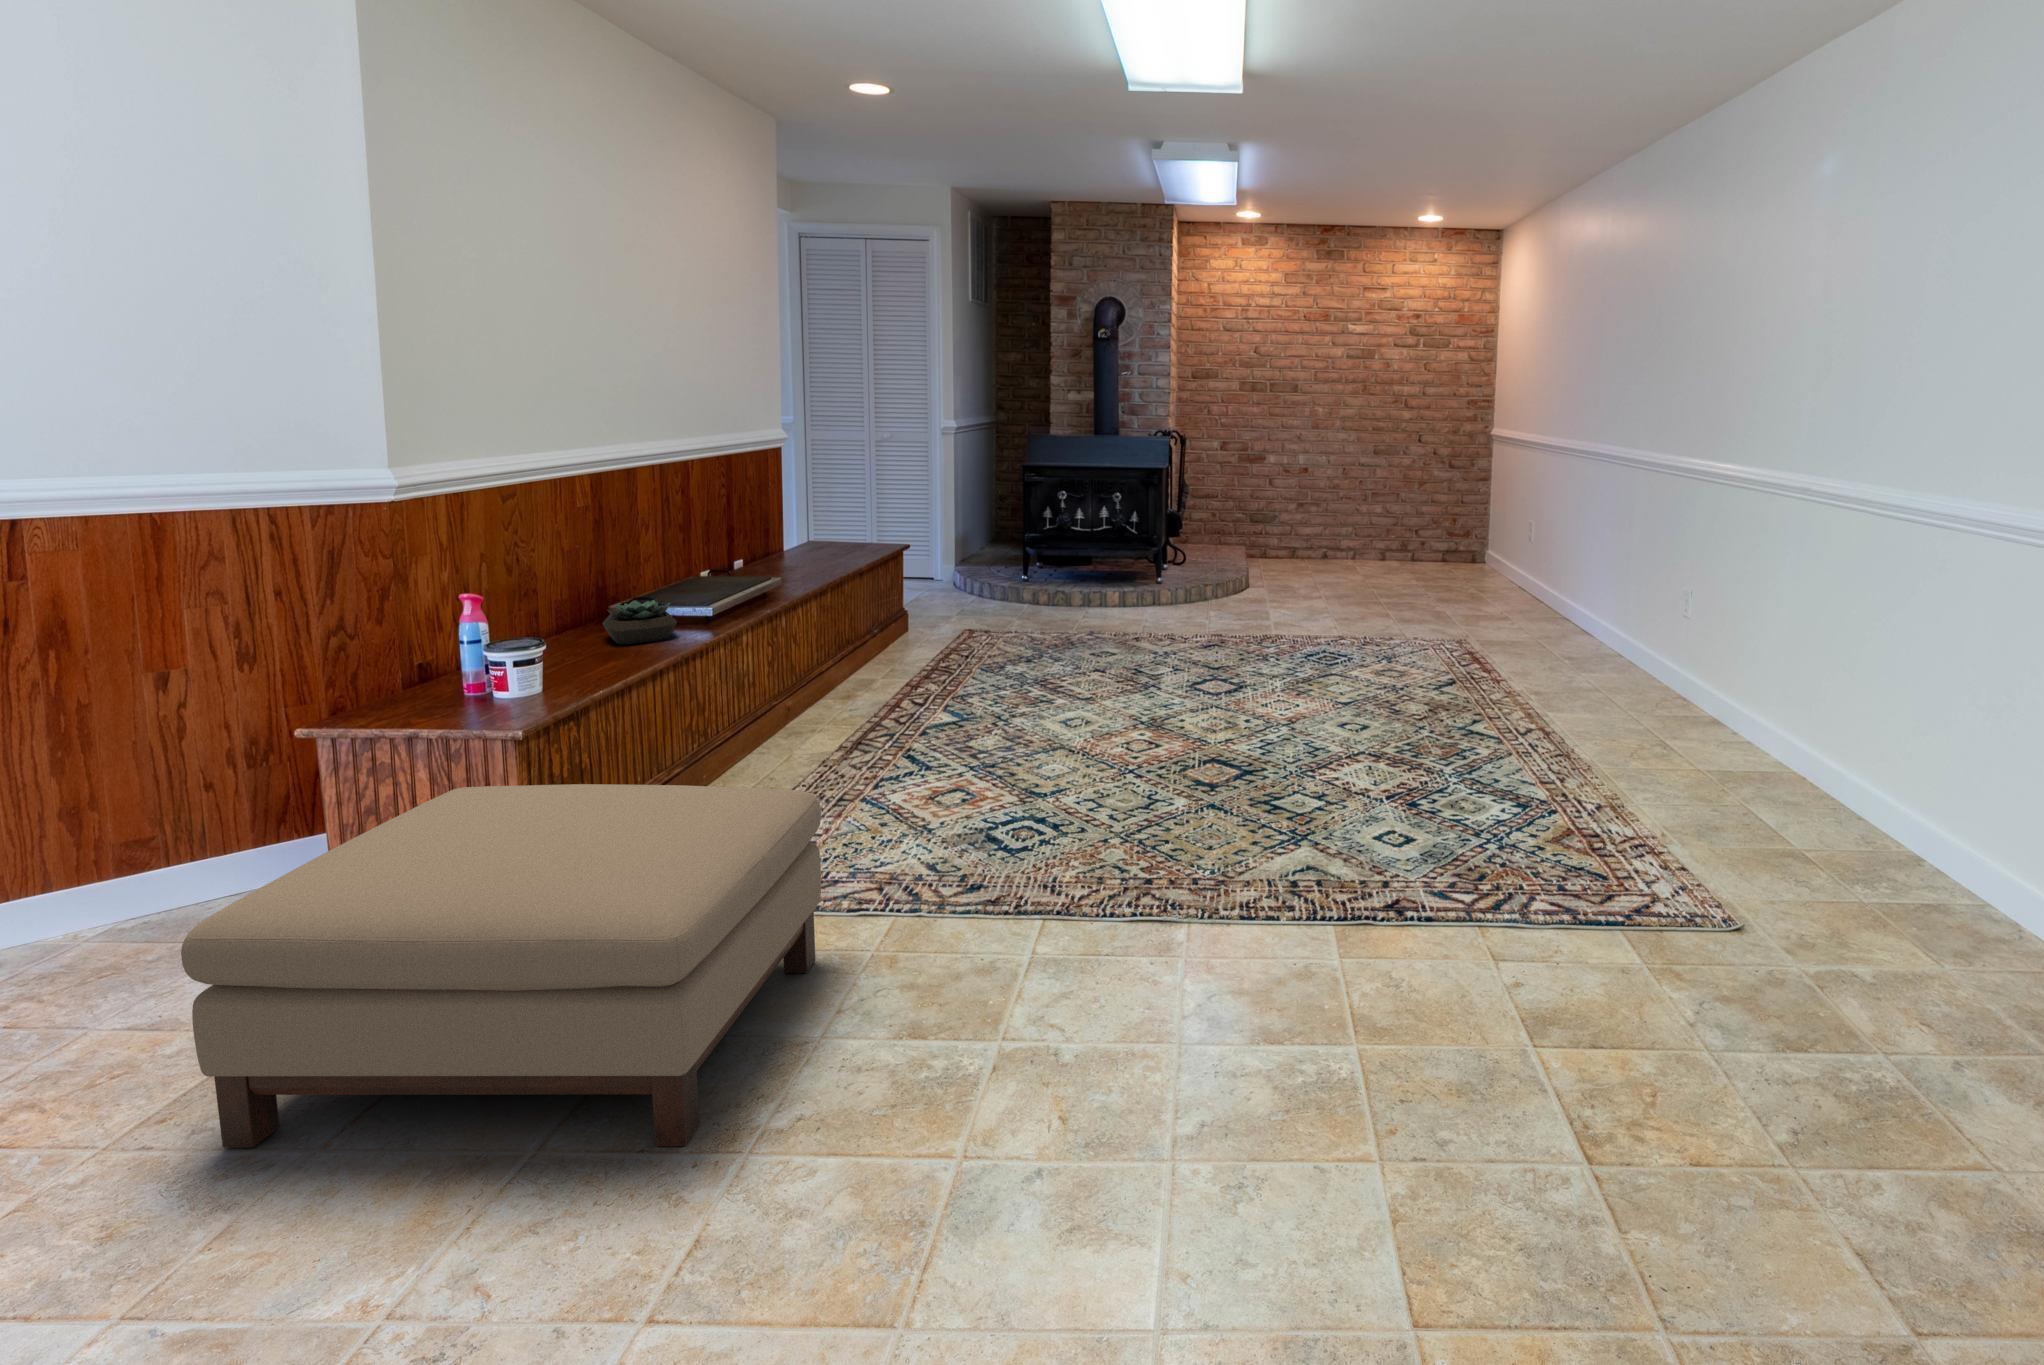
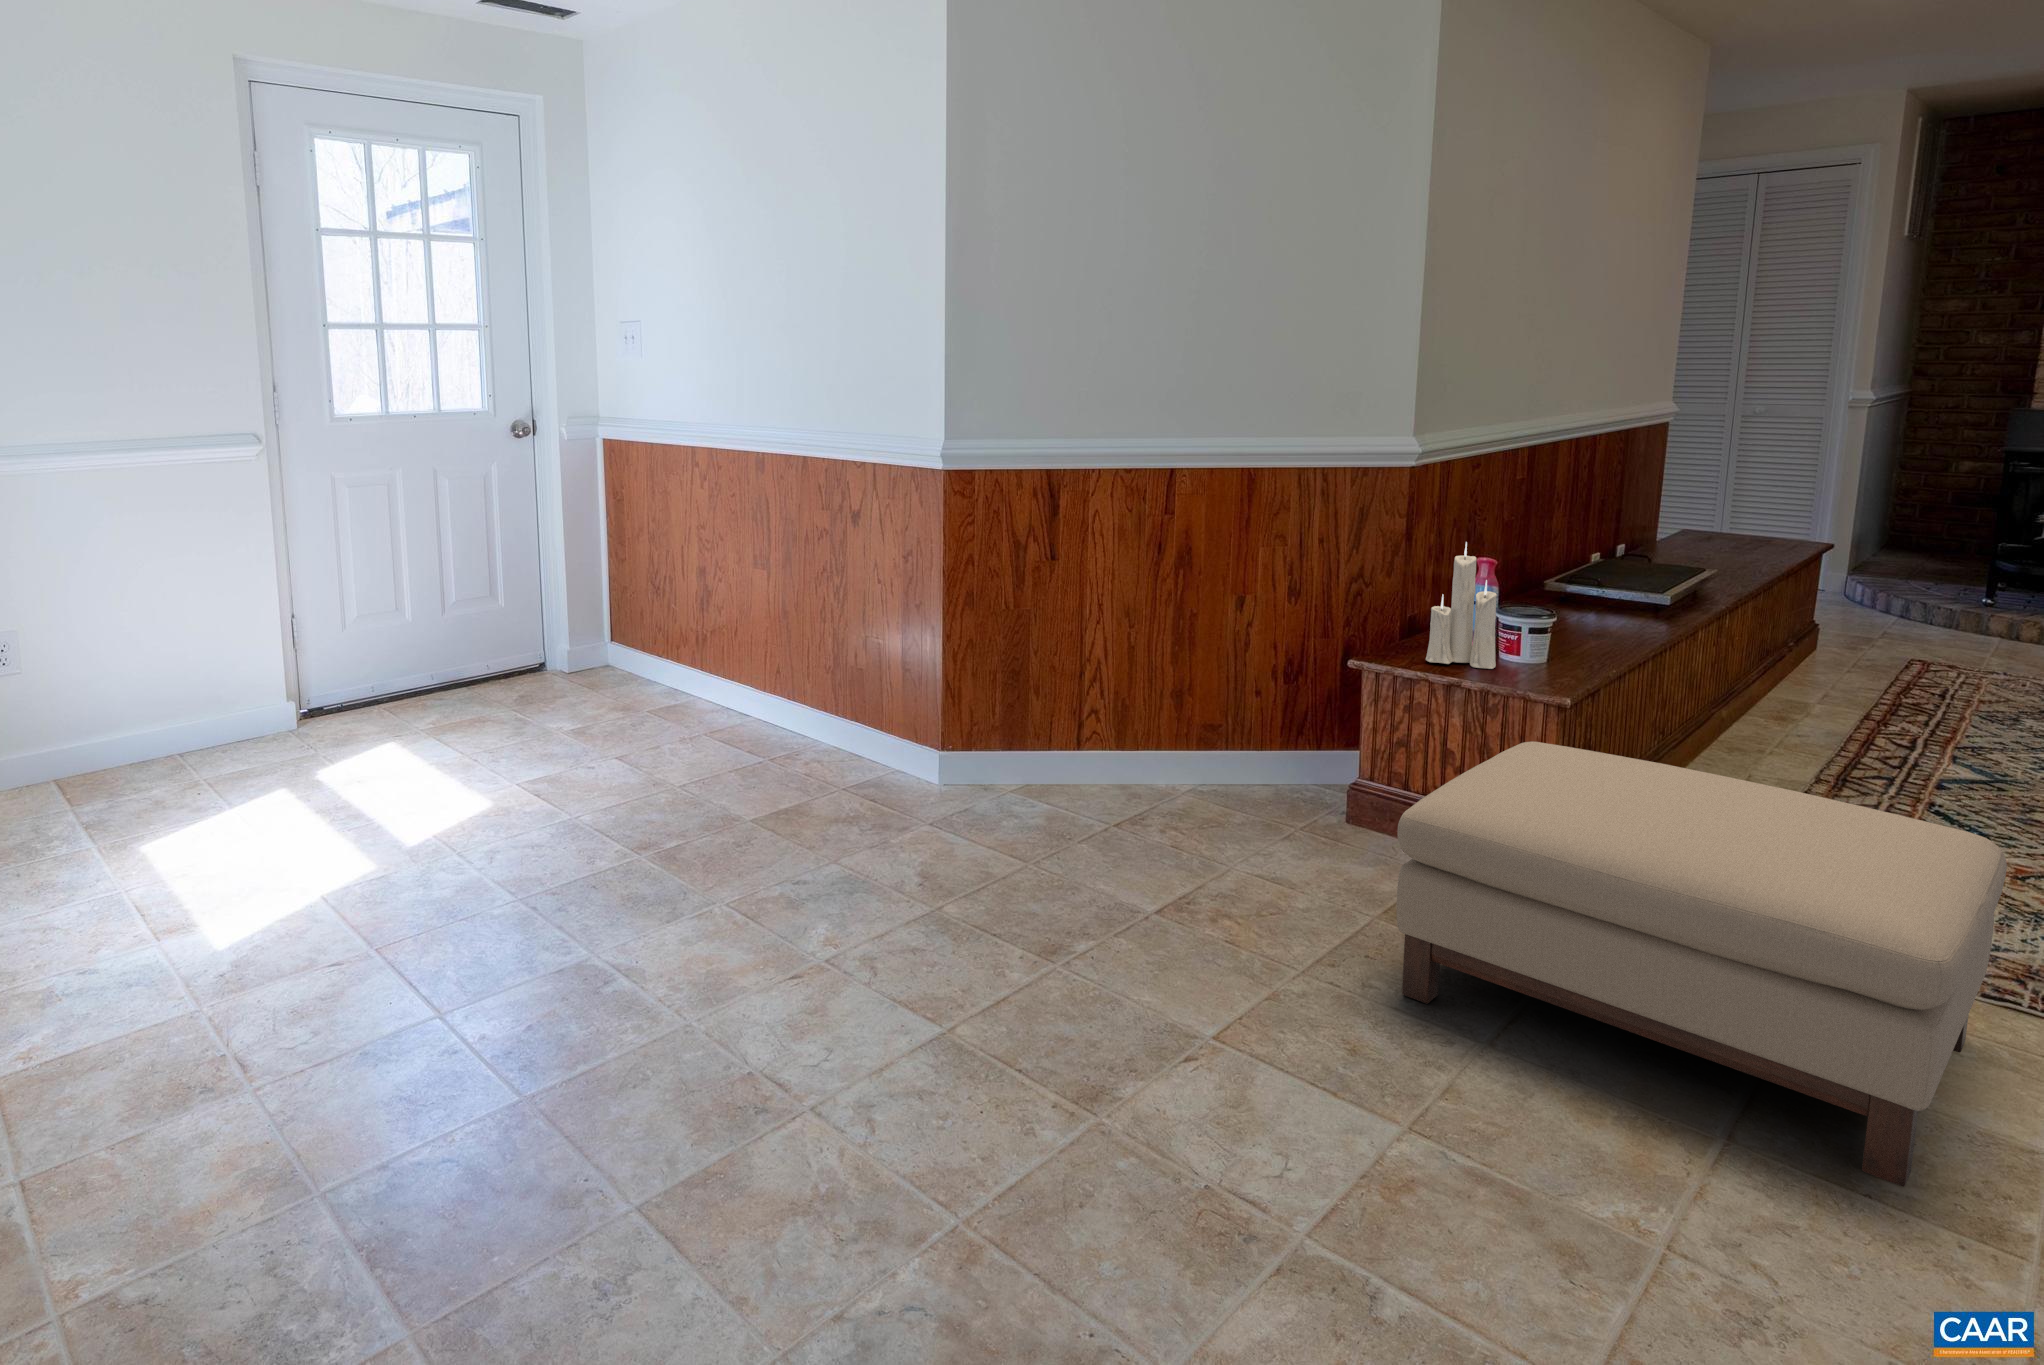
candle: none [397,574,479,715] -> present [1426,542,1497,669]
succulent plant: present [602,600,677,644] -> none [1558,578,1647,625]

